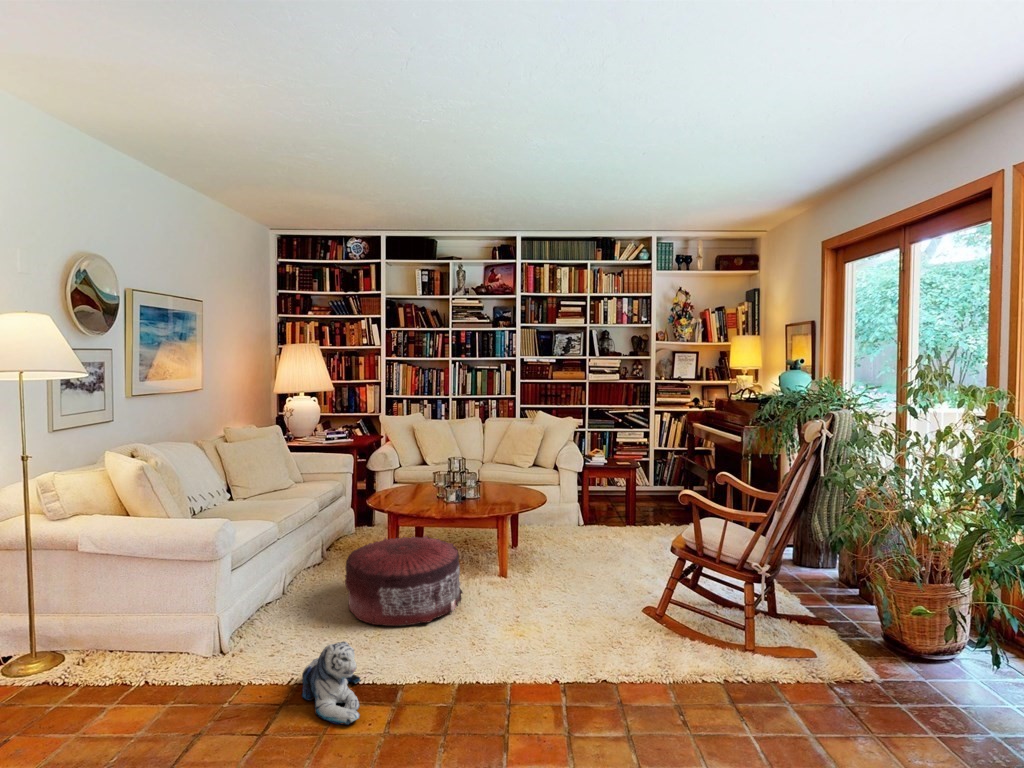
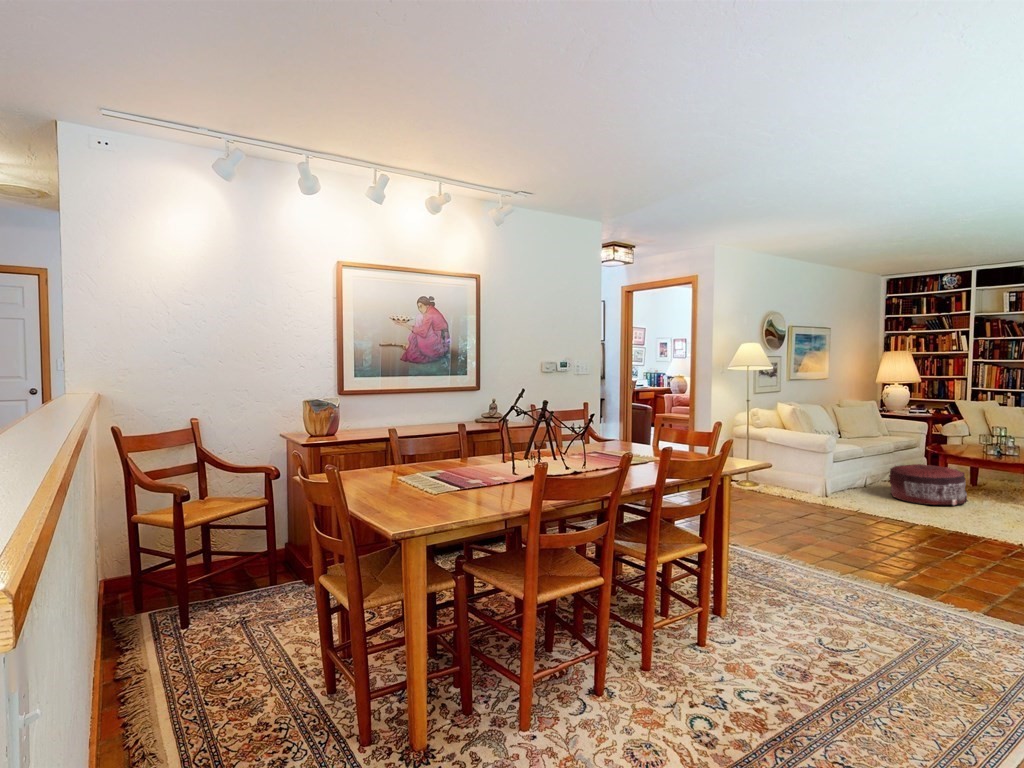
plush toy: present [301,642,360,725] -> none [850,486,881,516]

